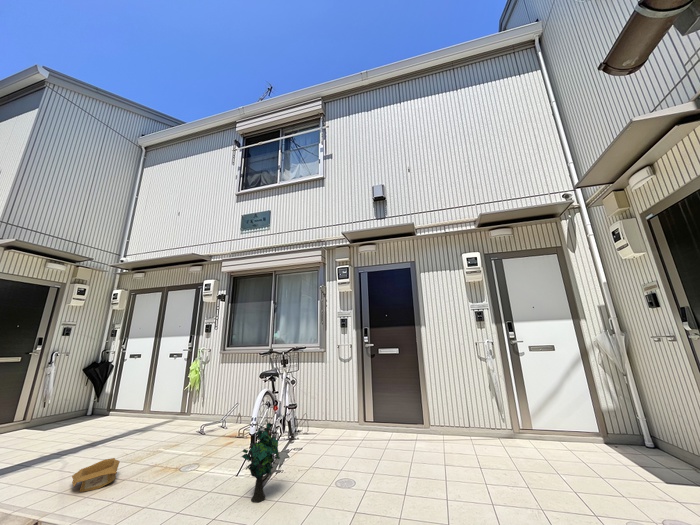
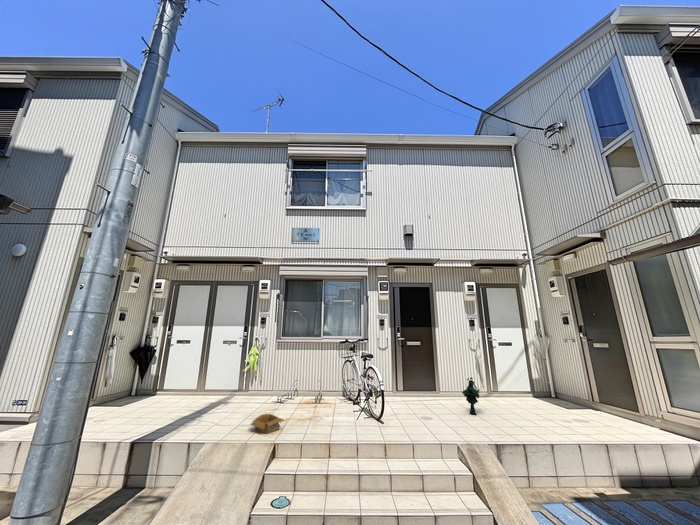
decorative plant: present [242,423,280,503] -> present [462,378,480,415]

